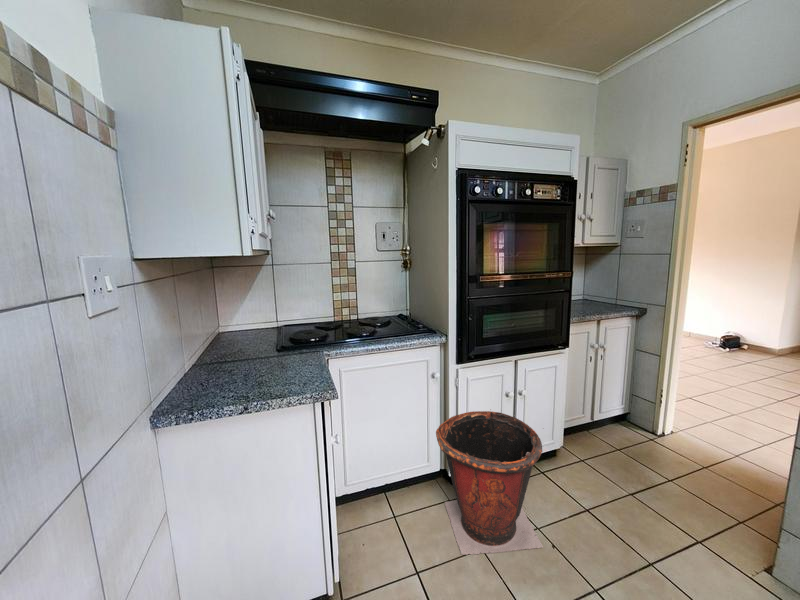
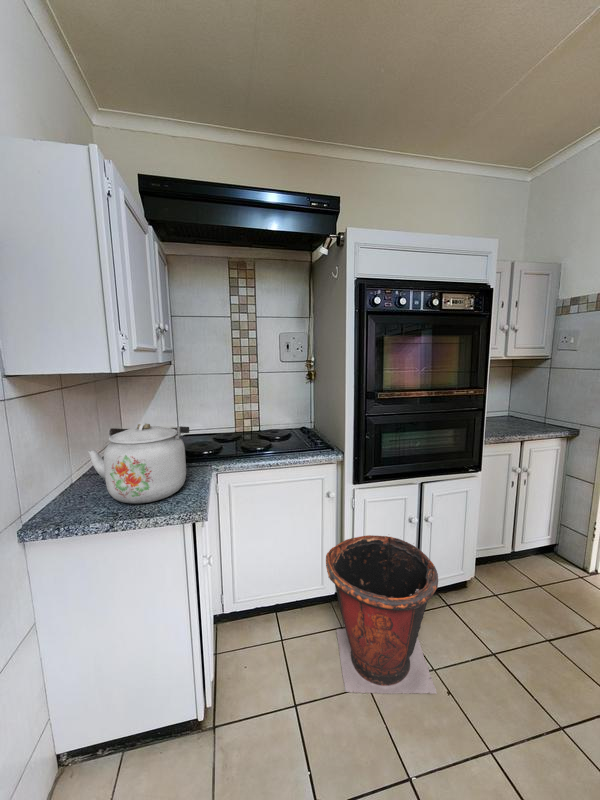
kettle: none [211,308,309,386] -> present [88,423,189,503]

